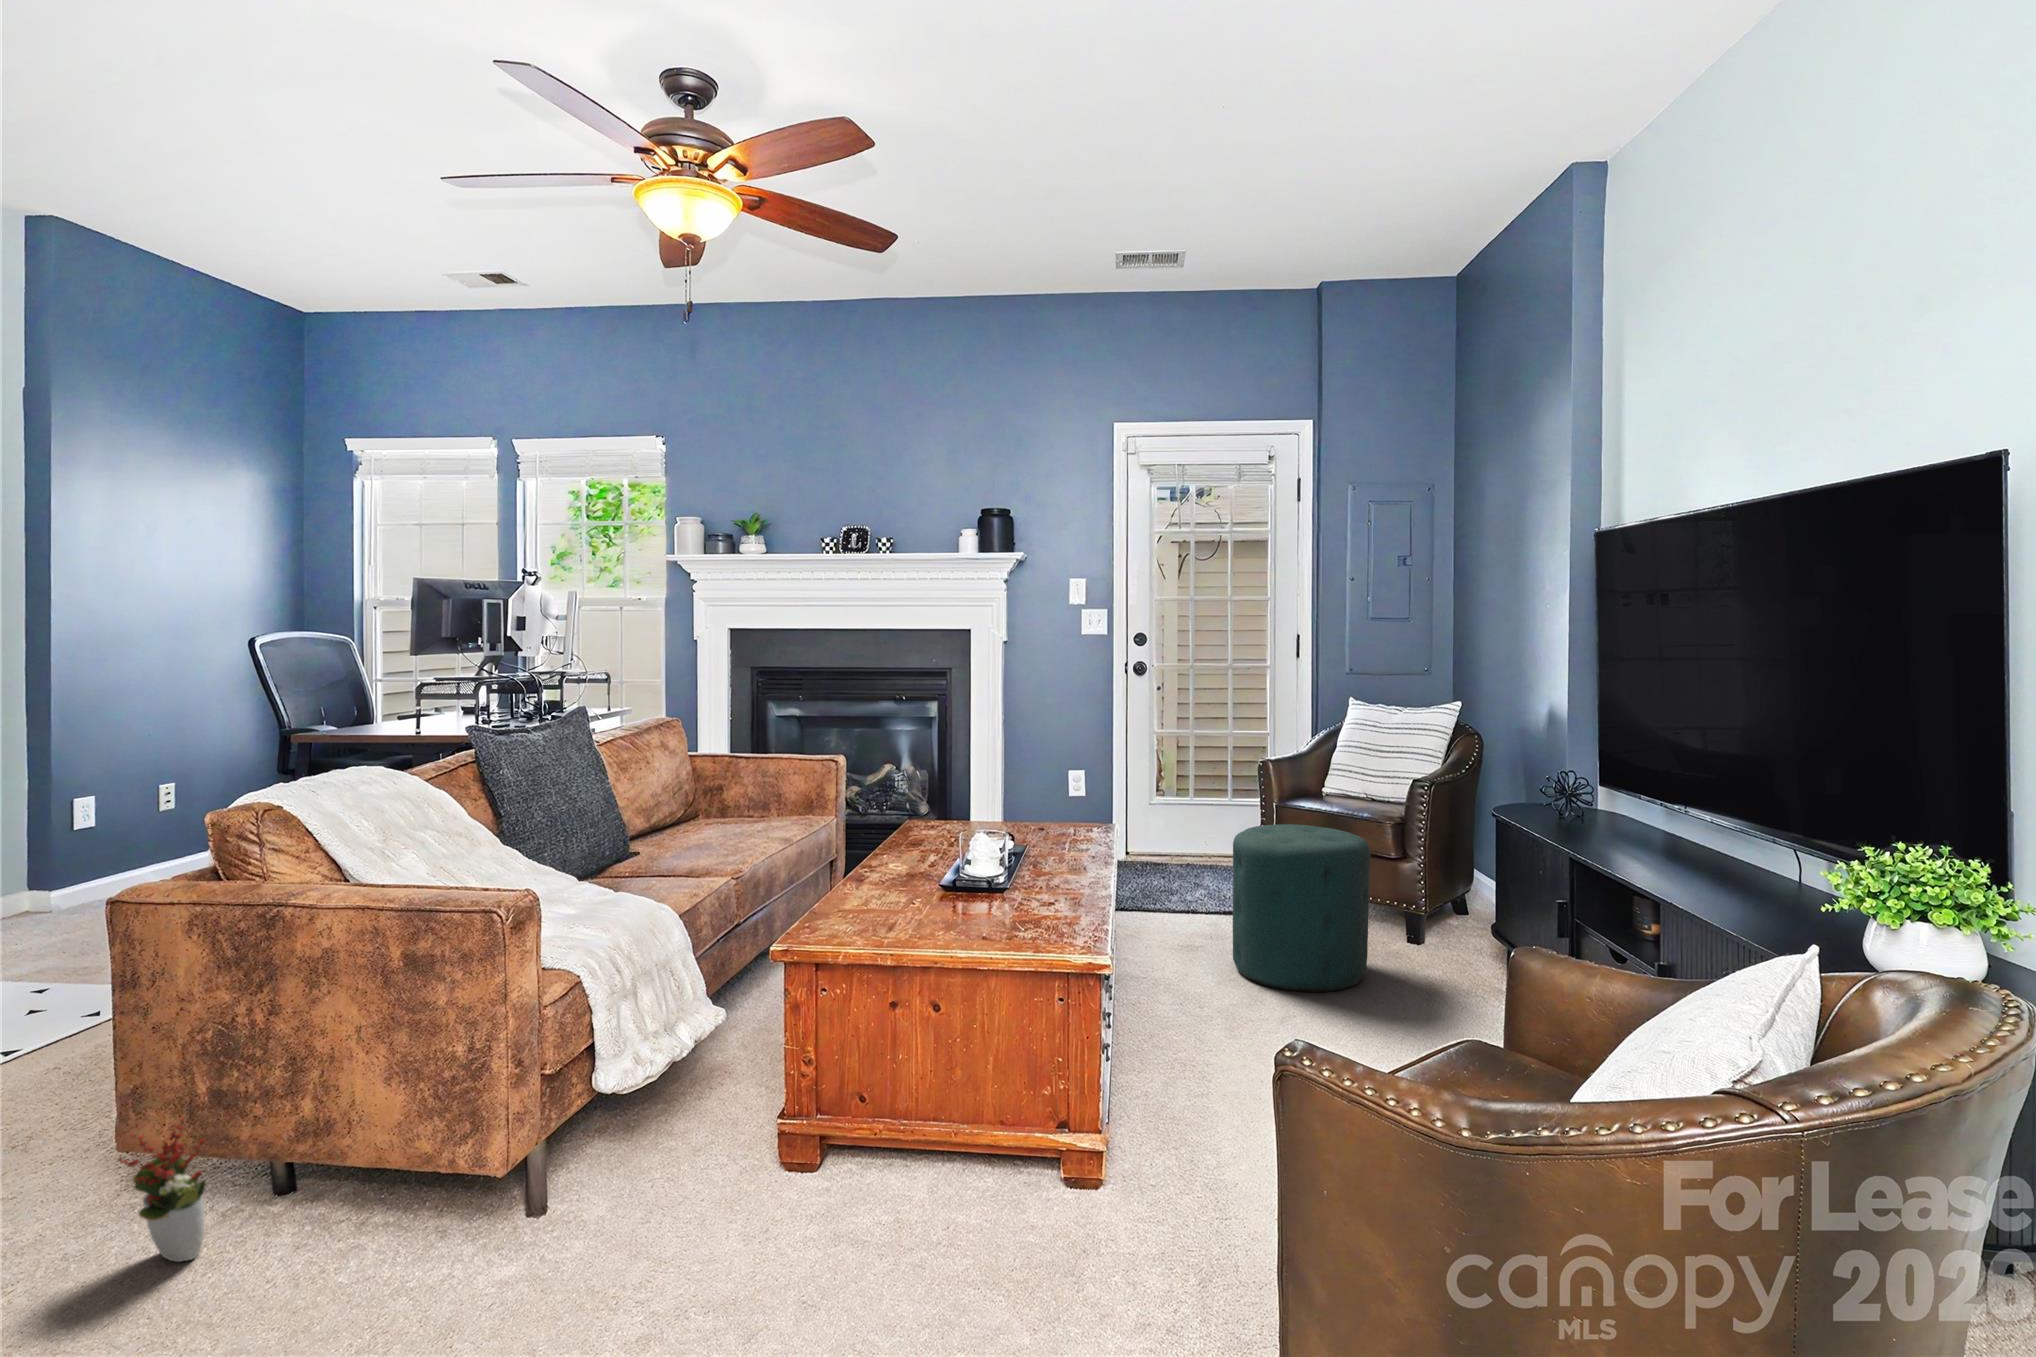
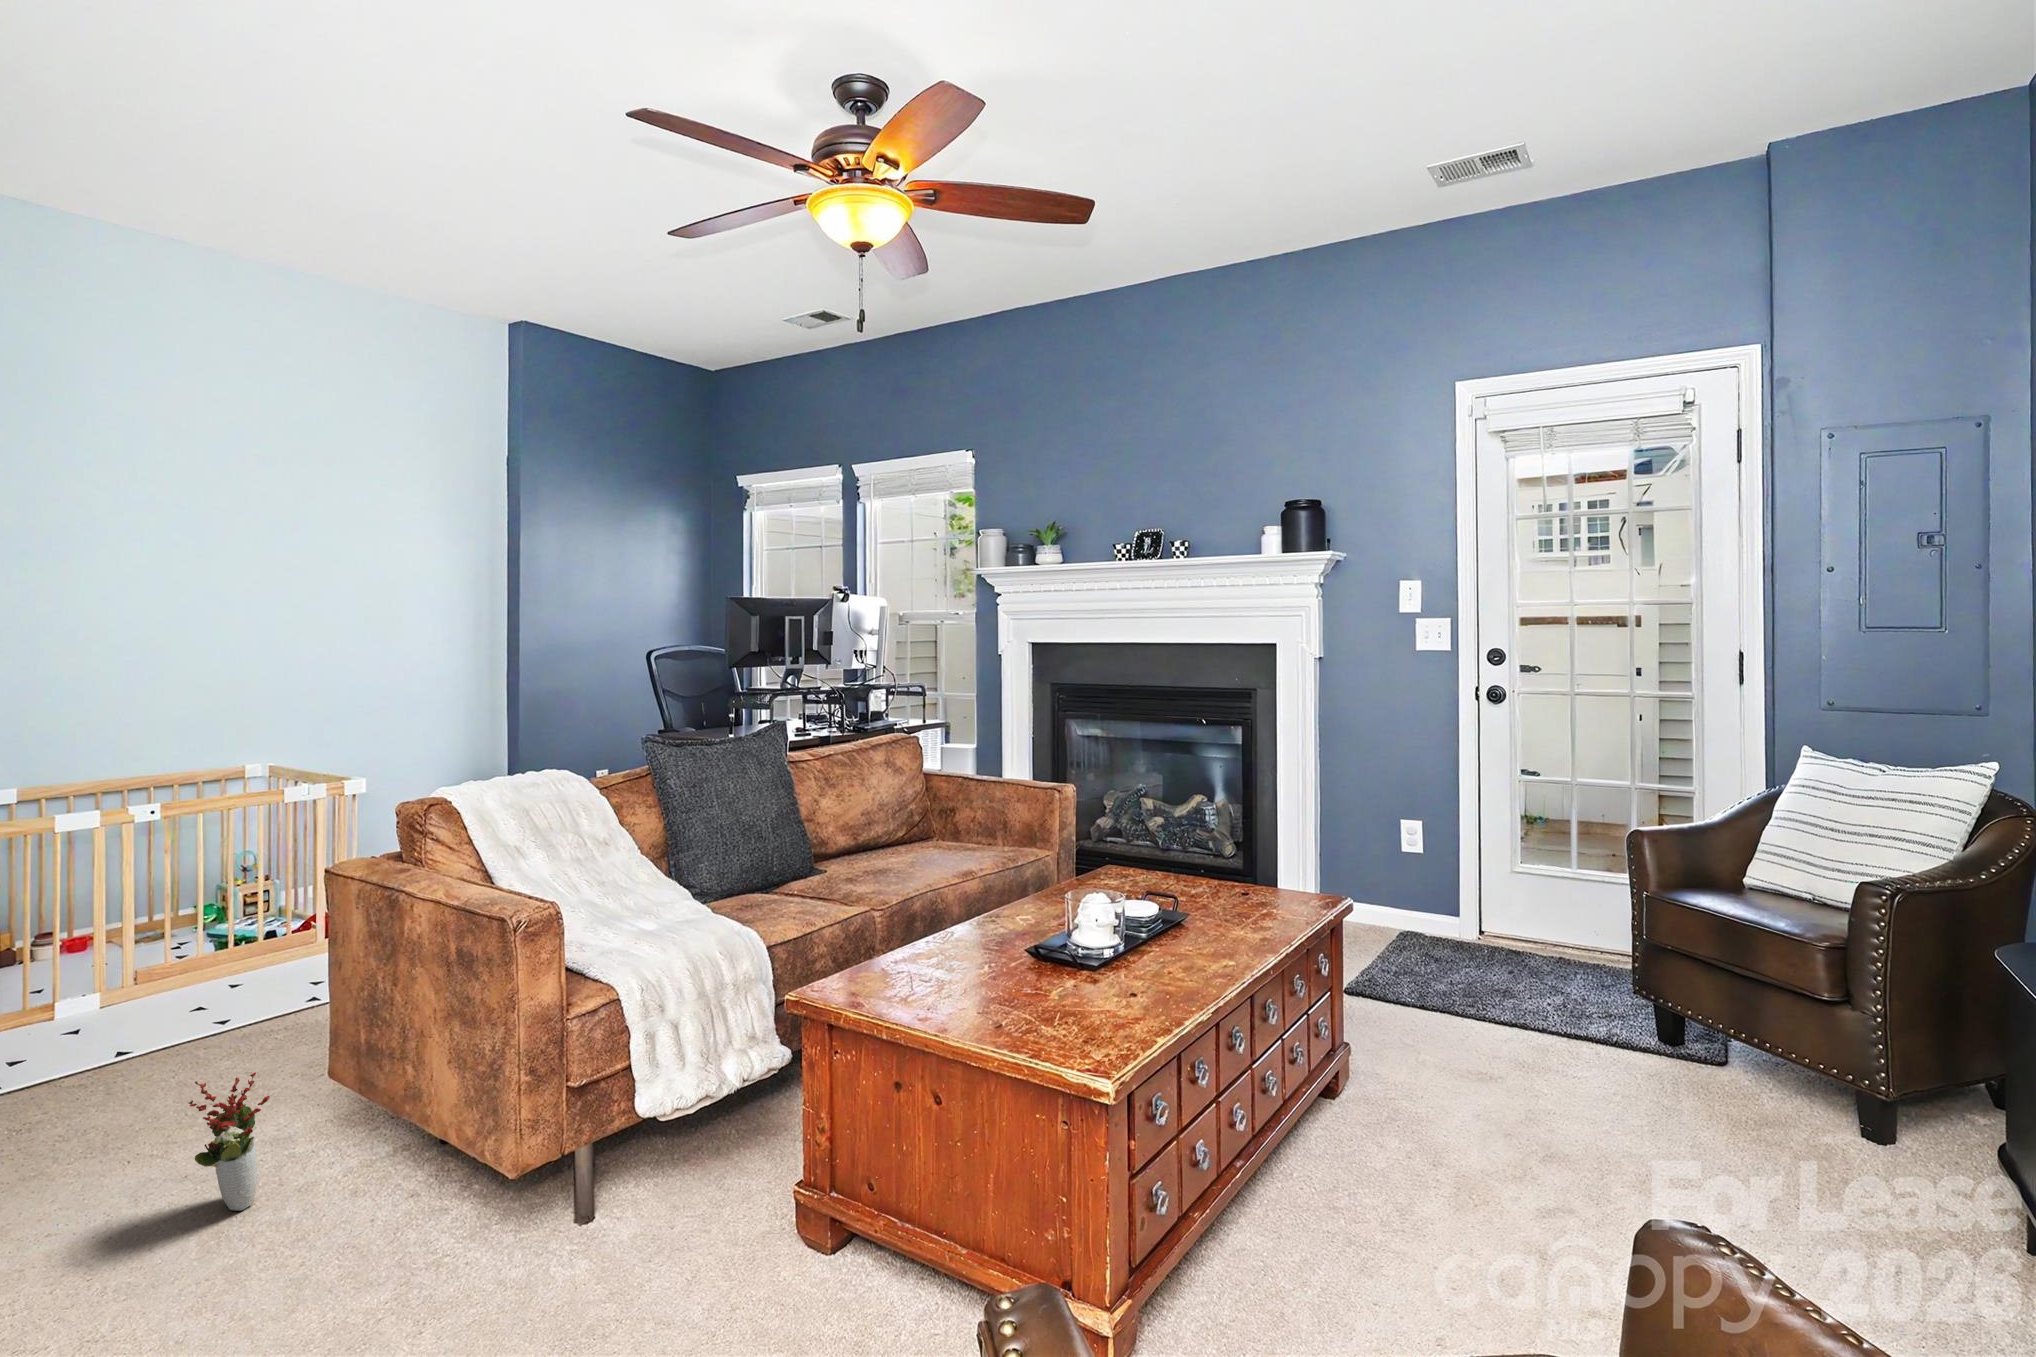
ottoman: present [1233,824,1370,992] -> none [1532,918,1768,1191]

